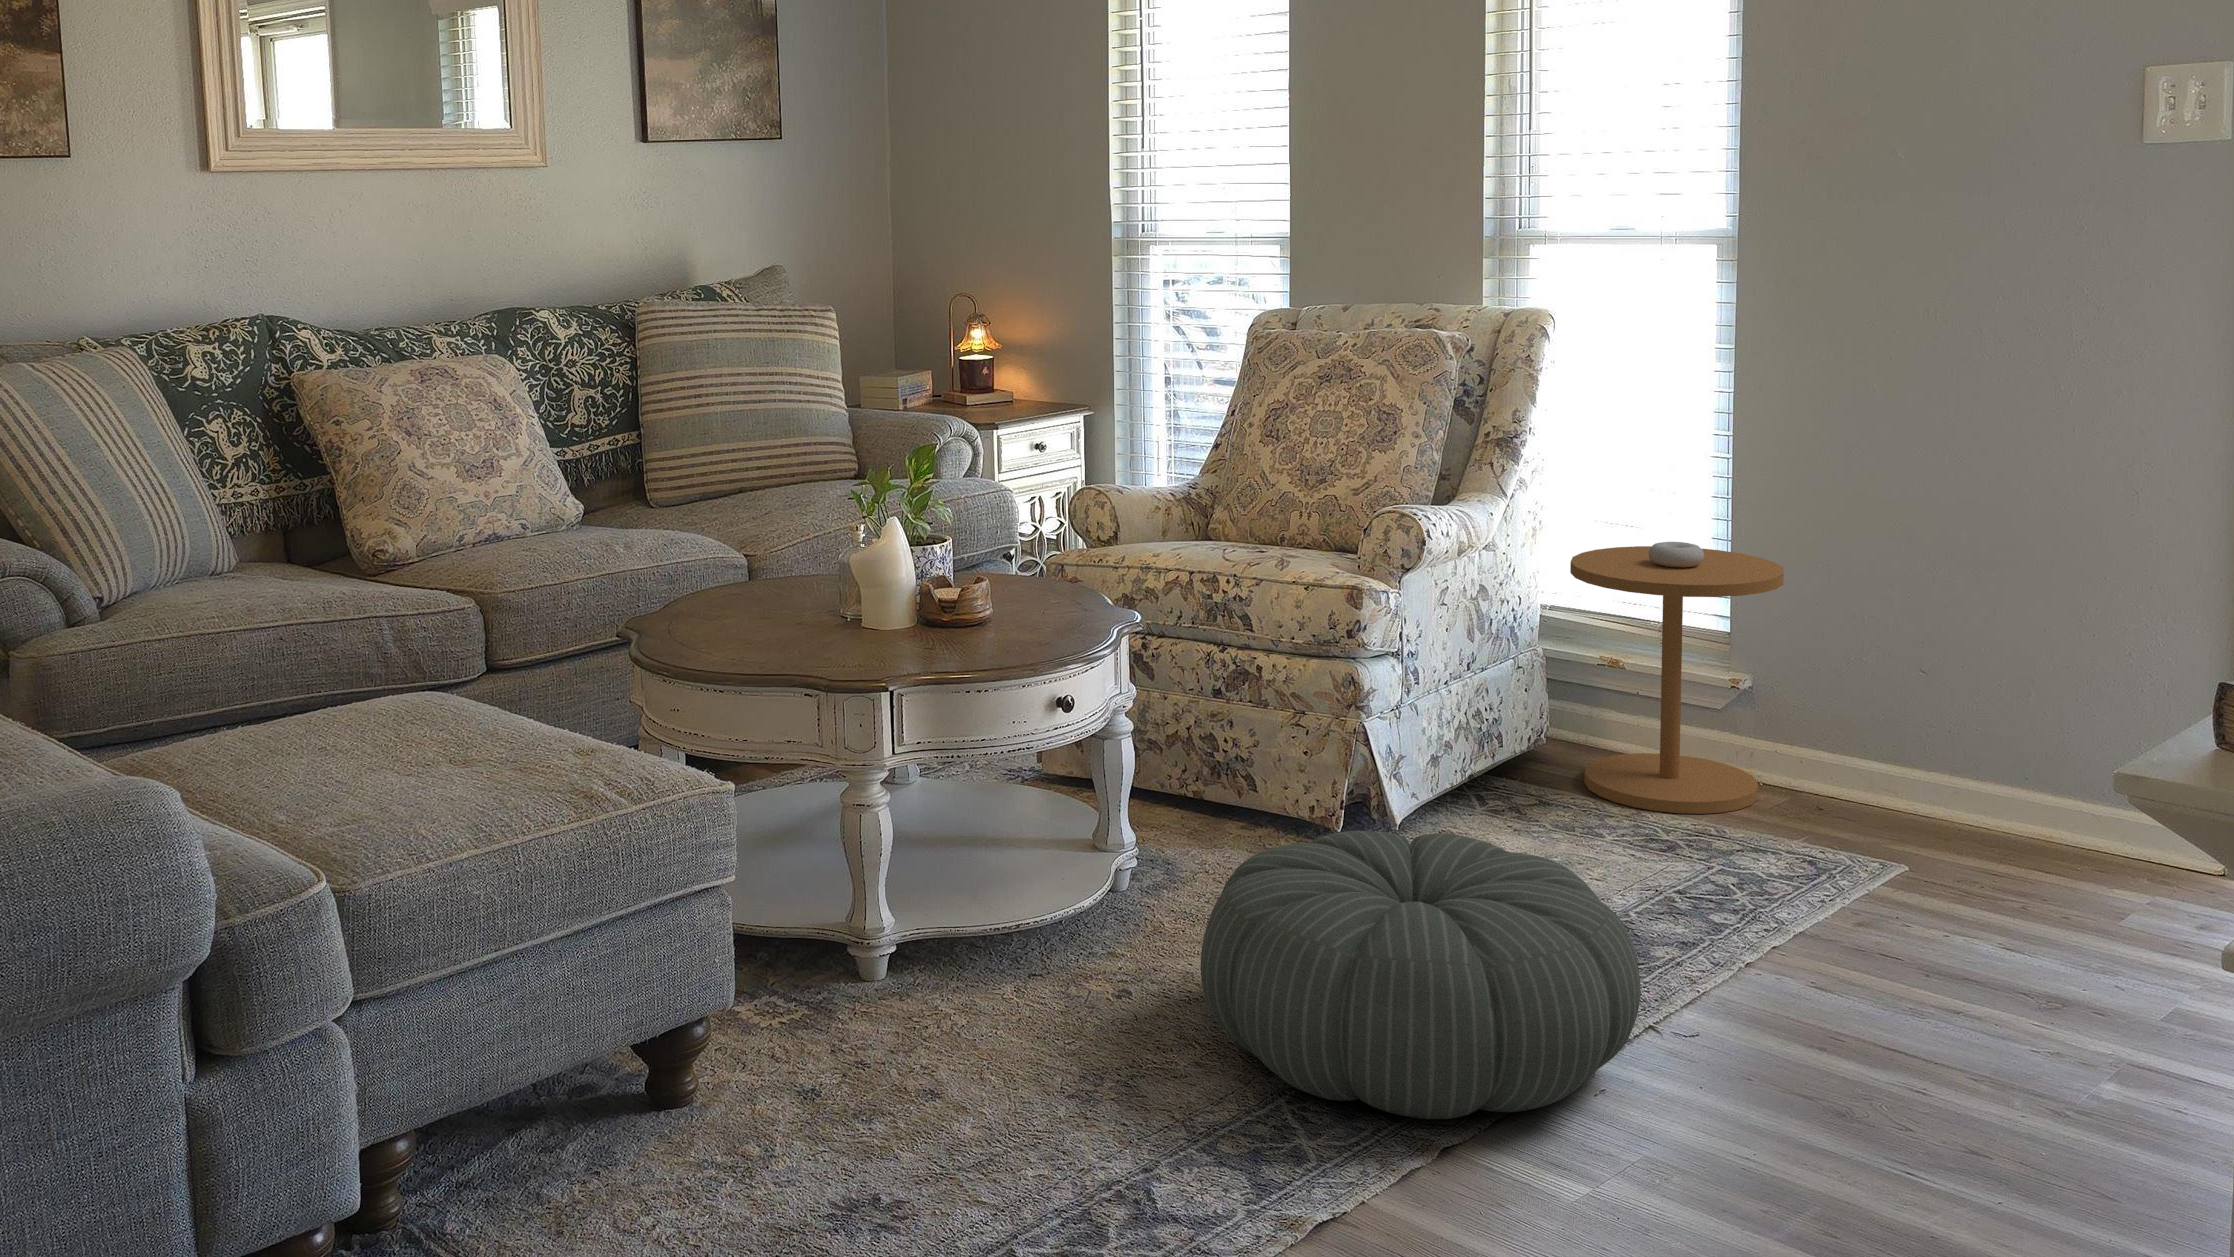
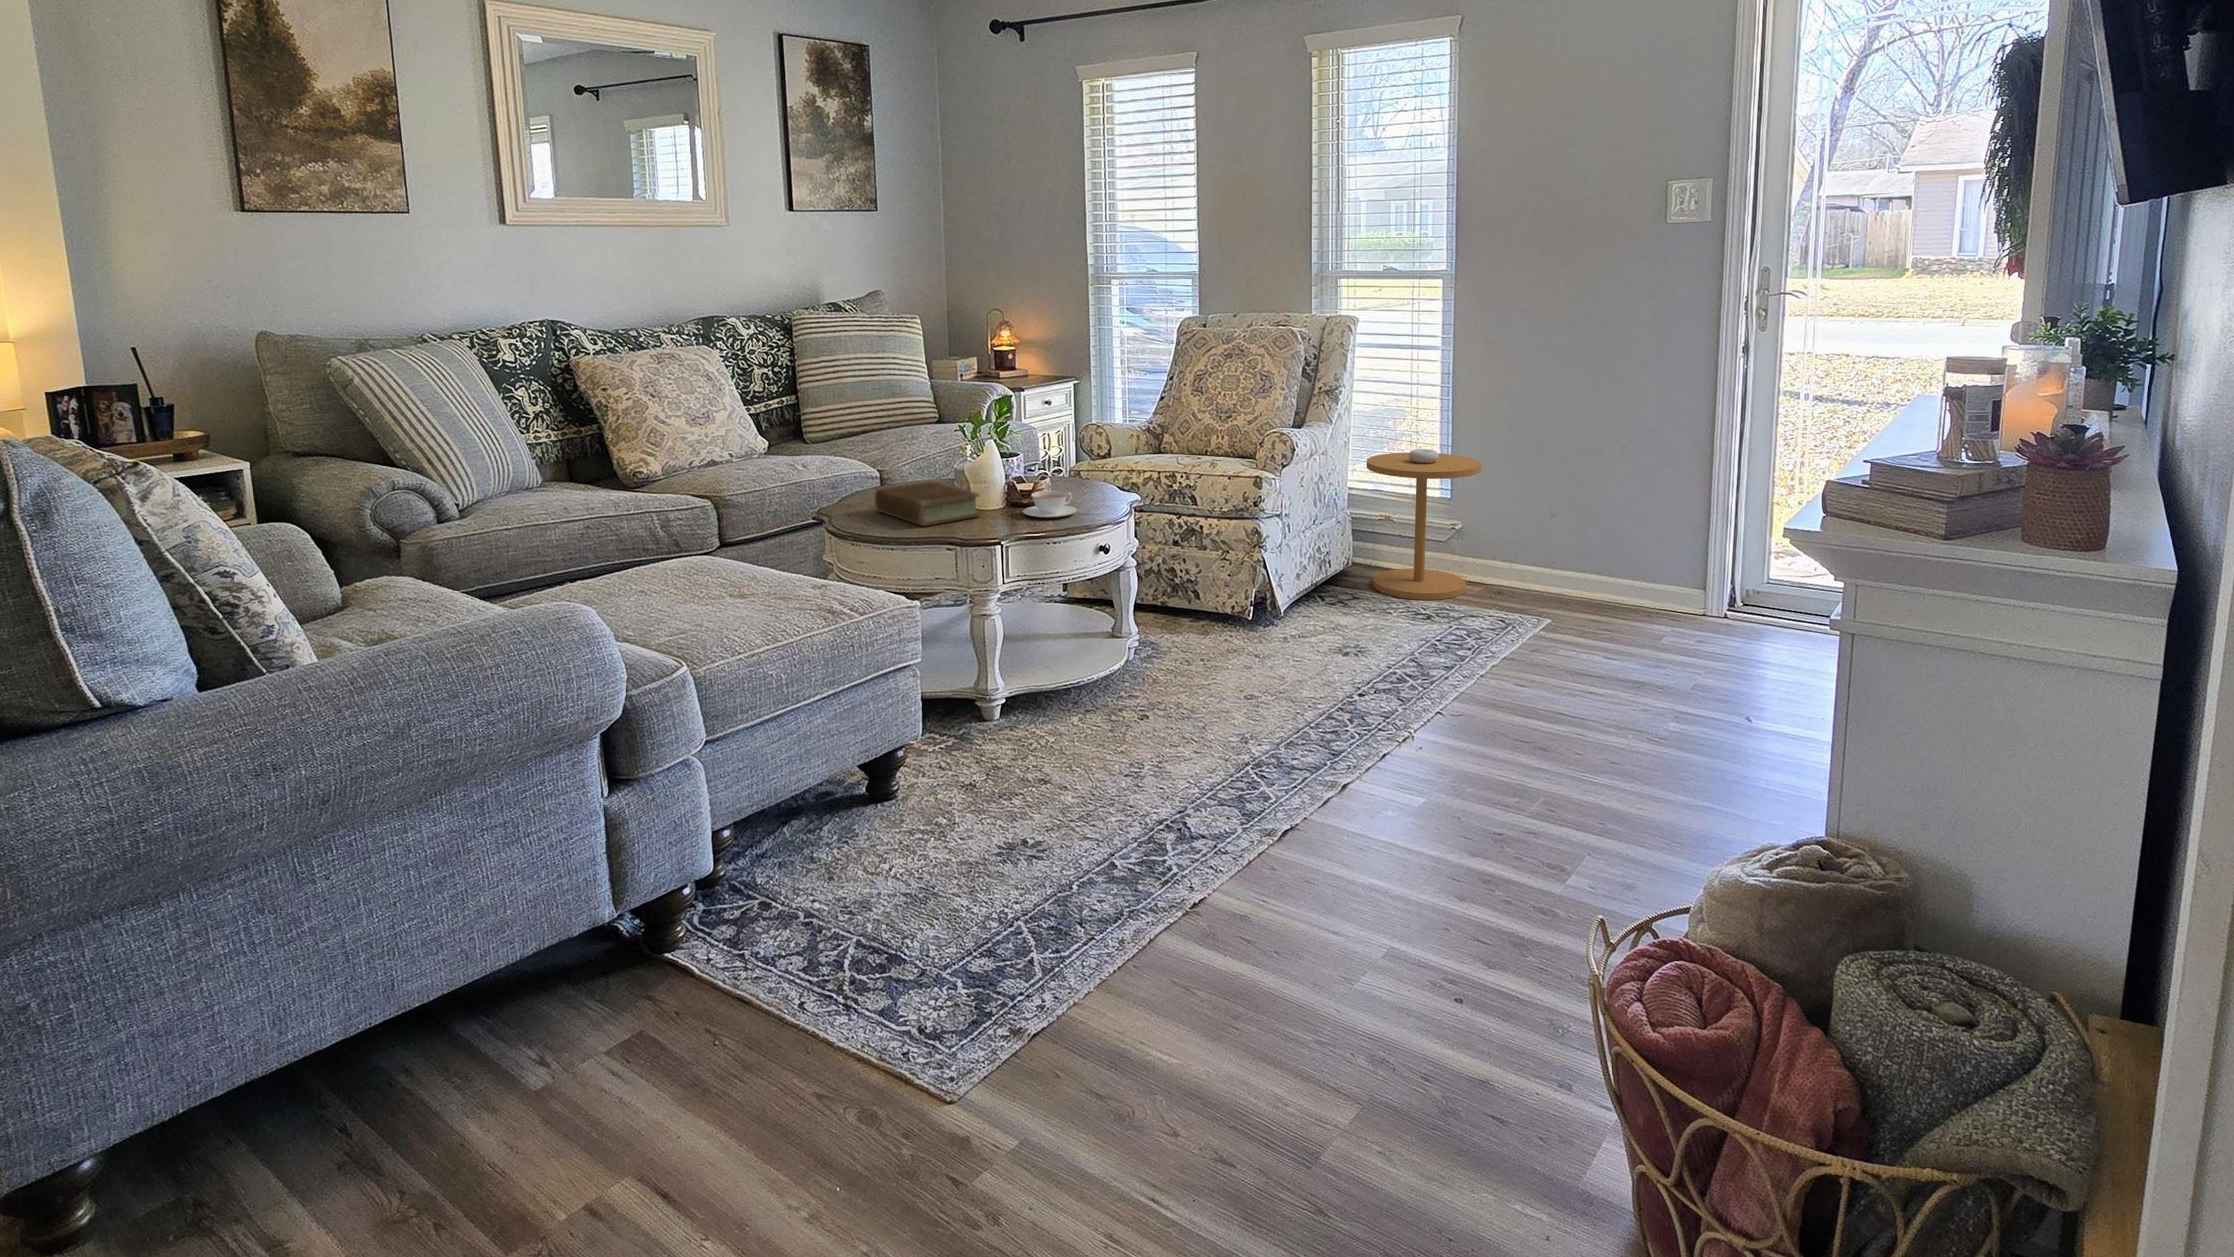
book: none [699,581,862,658] -> present [874,481,980,526]
teacup: none [931,604,1023,649] -> present [1022,491,1077,518]
pouf: present [1201,831,1641,1119] -> none [1194,612,1436,768]

